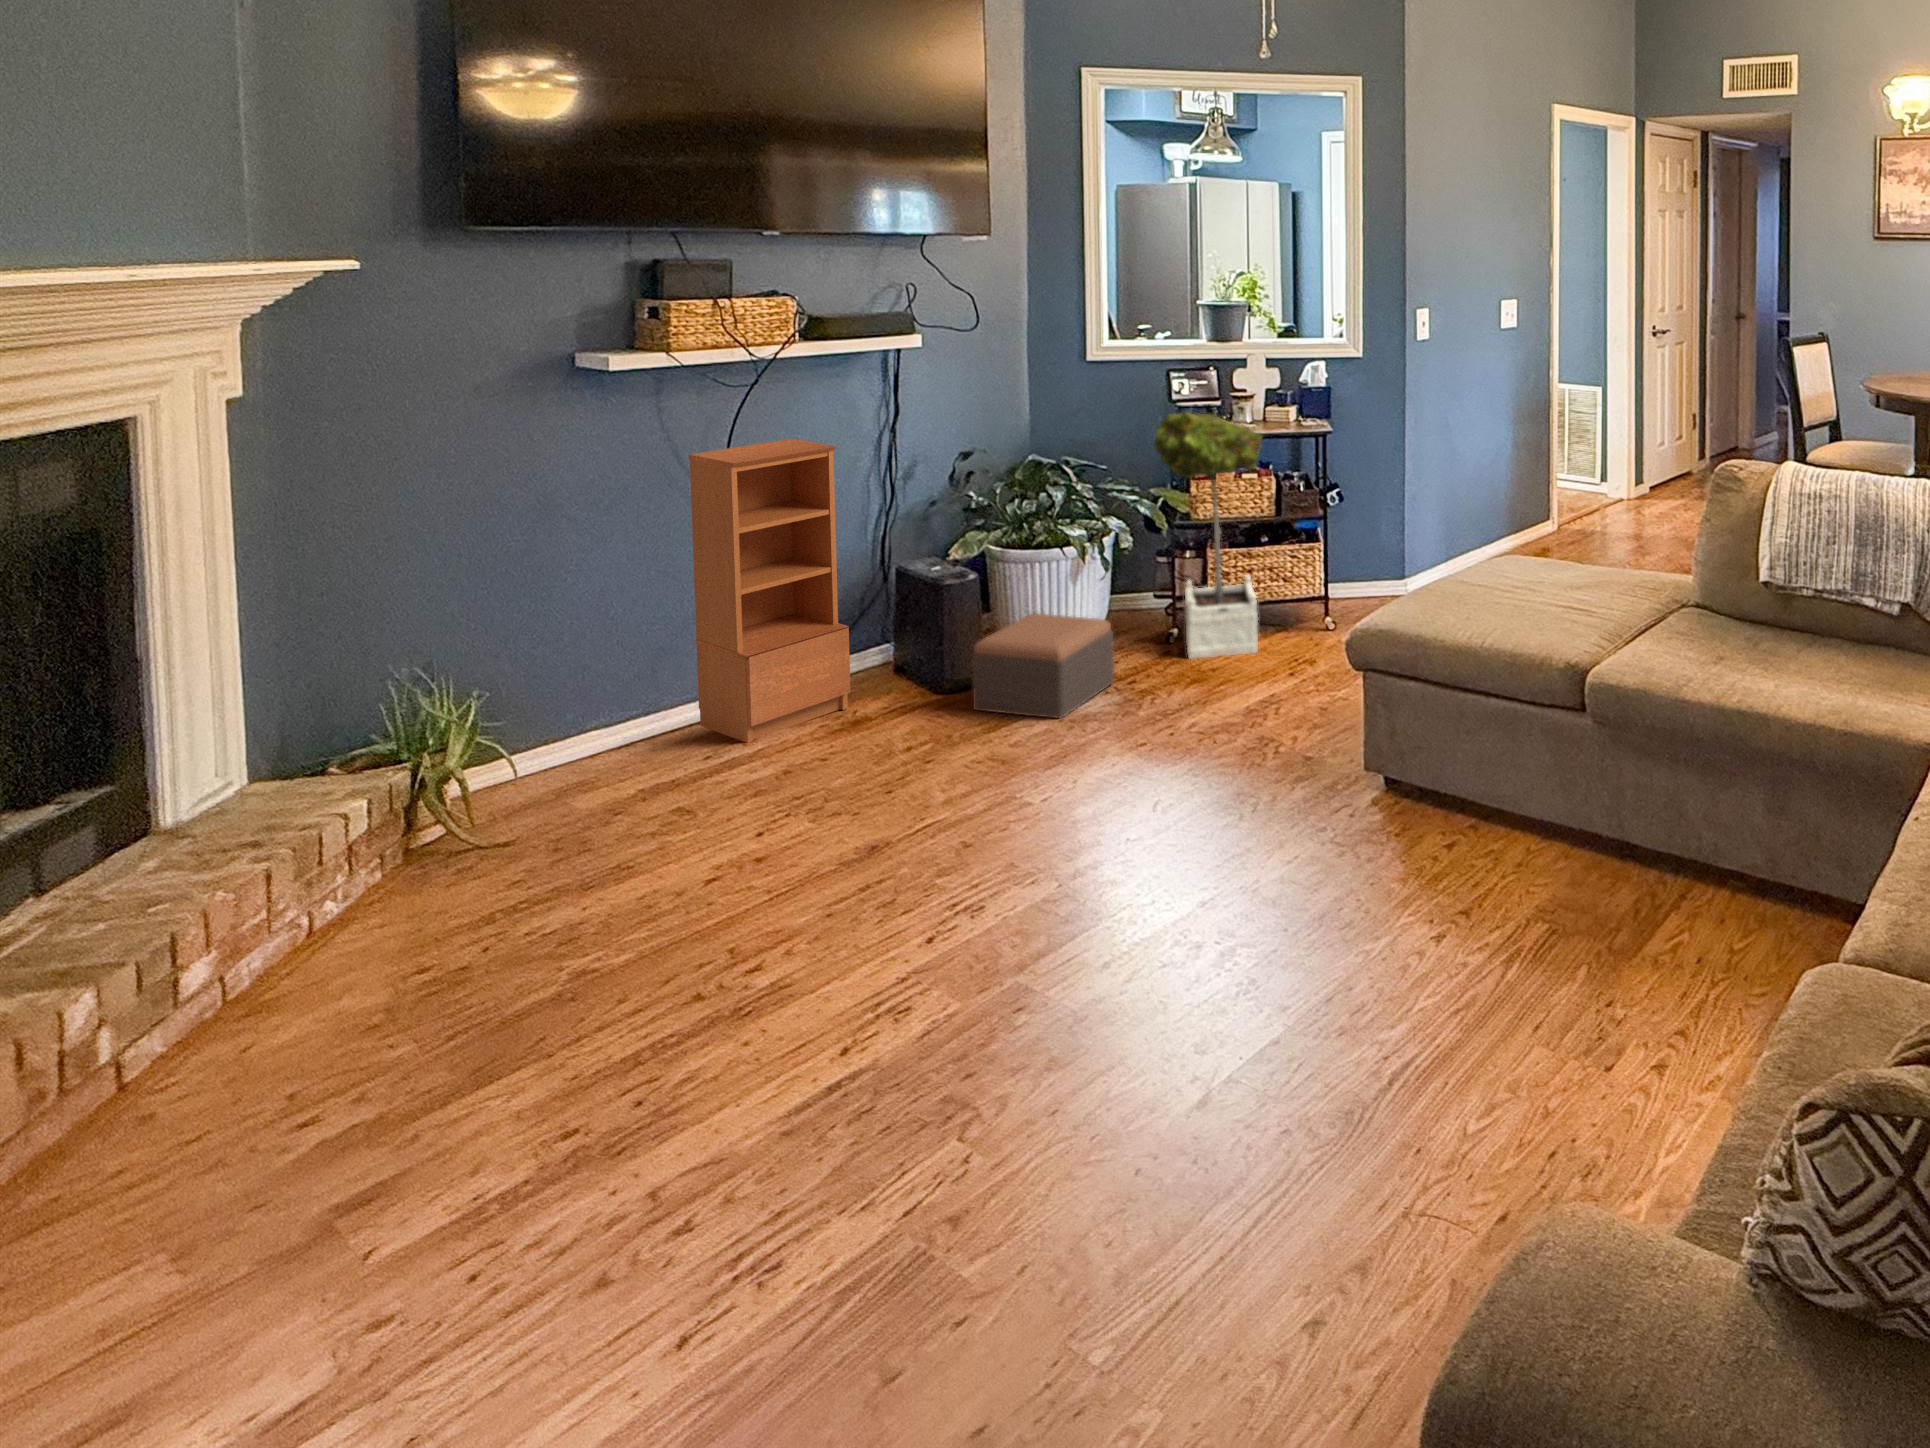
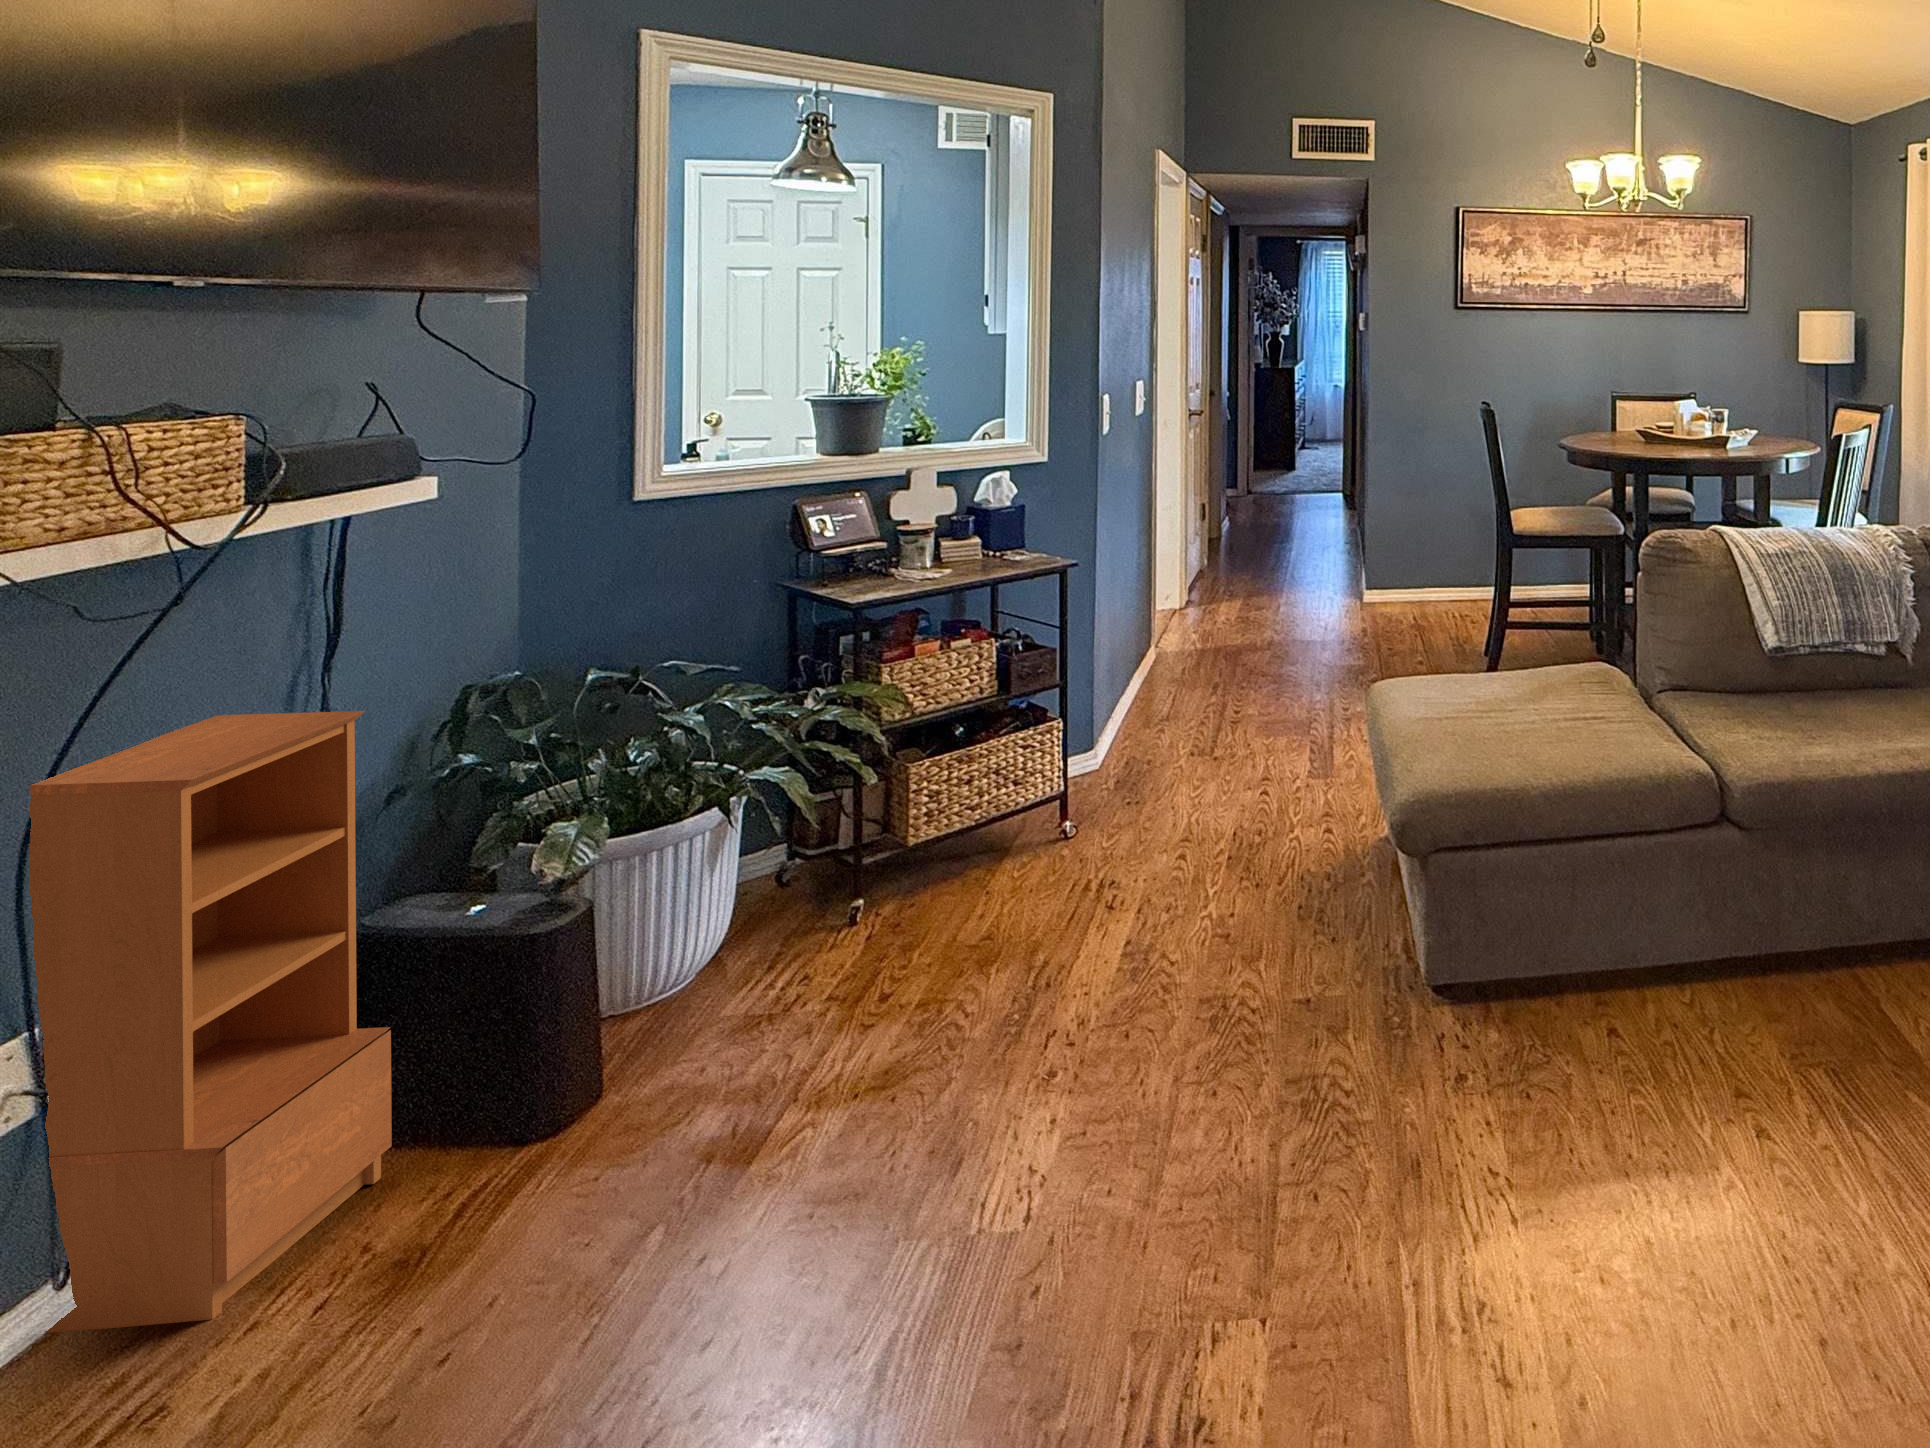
potted tree: present [1154,412,1263,658] -> none [849,567,1012,914]
footstool: present [972,613,1114,719] -> none [654,889,855,1094]

